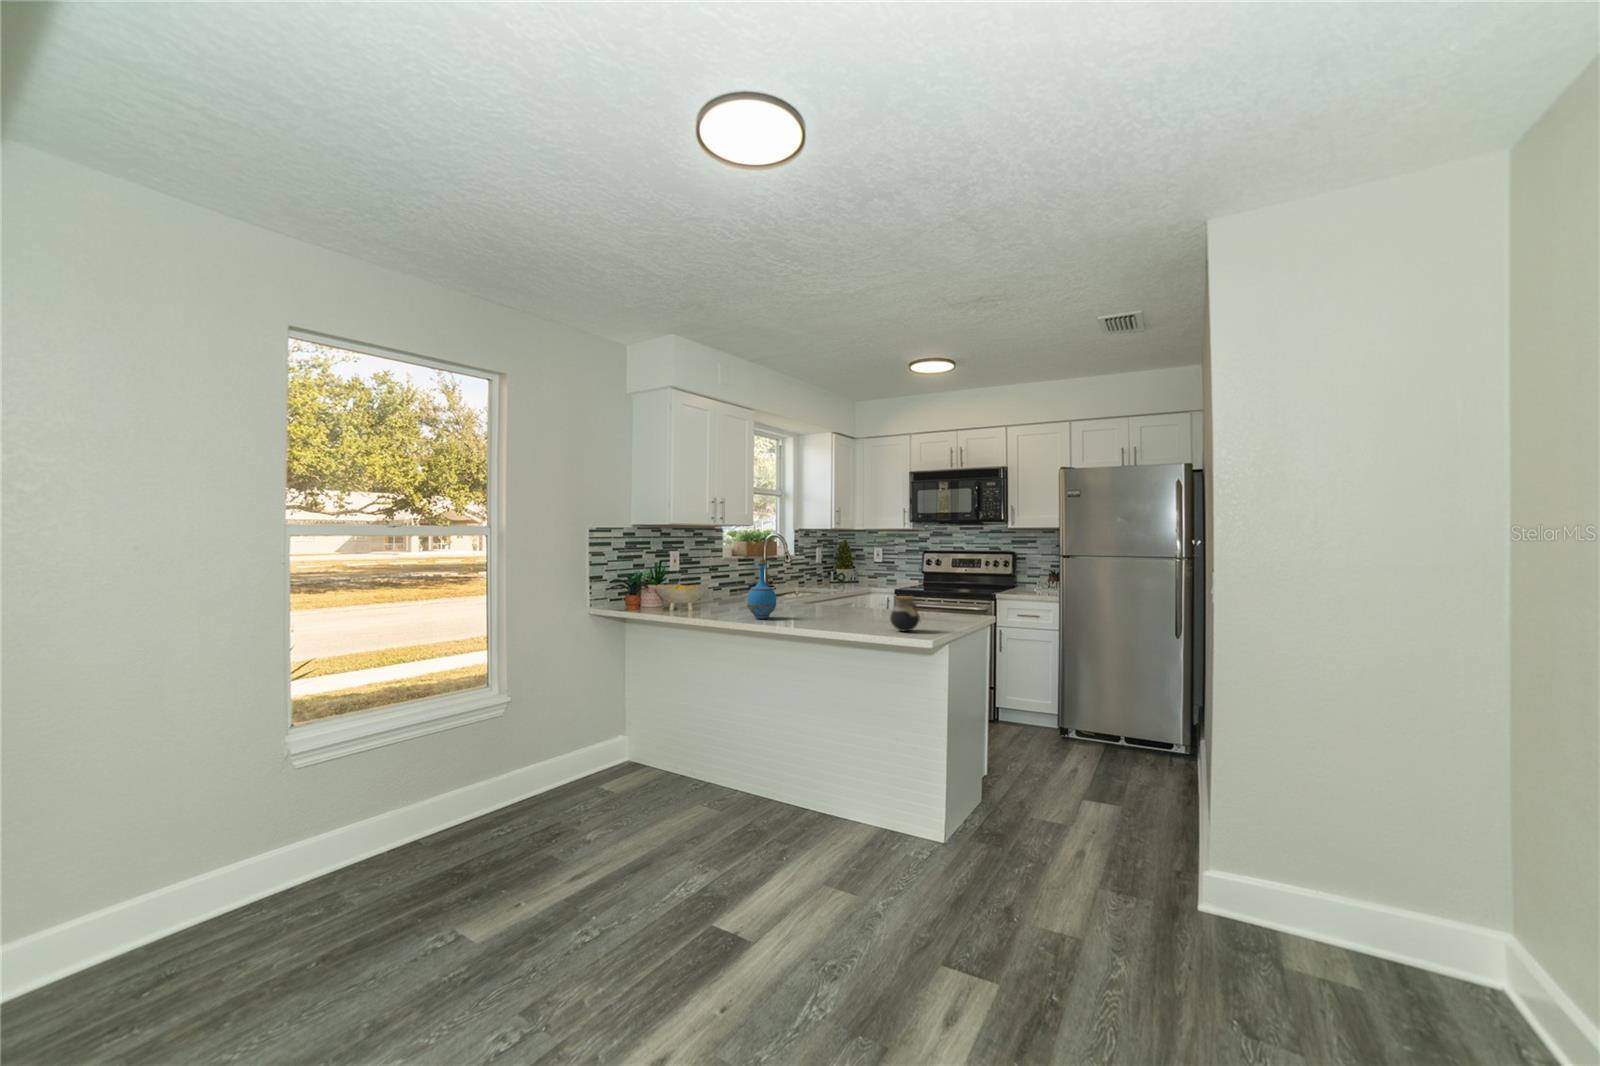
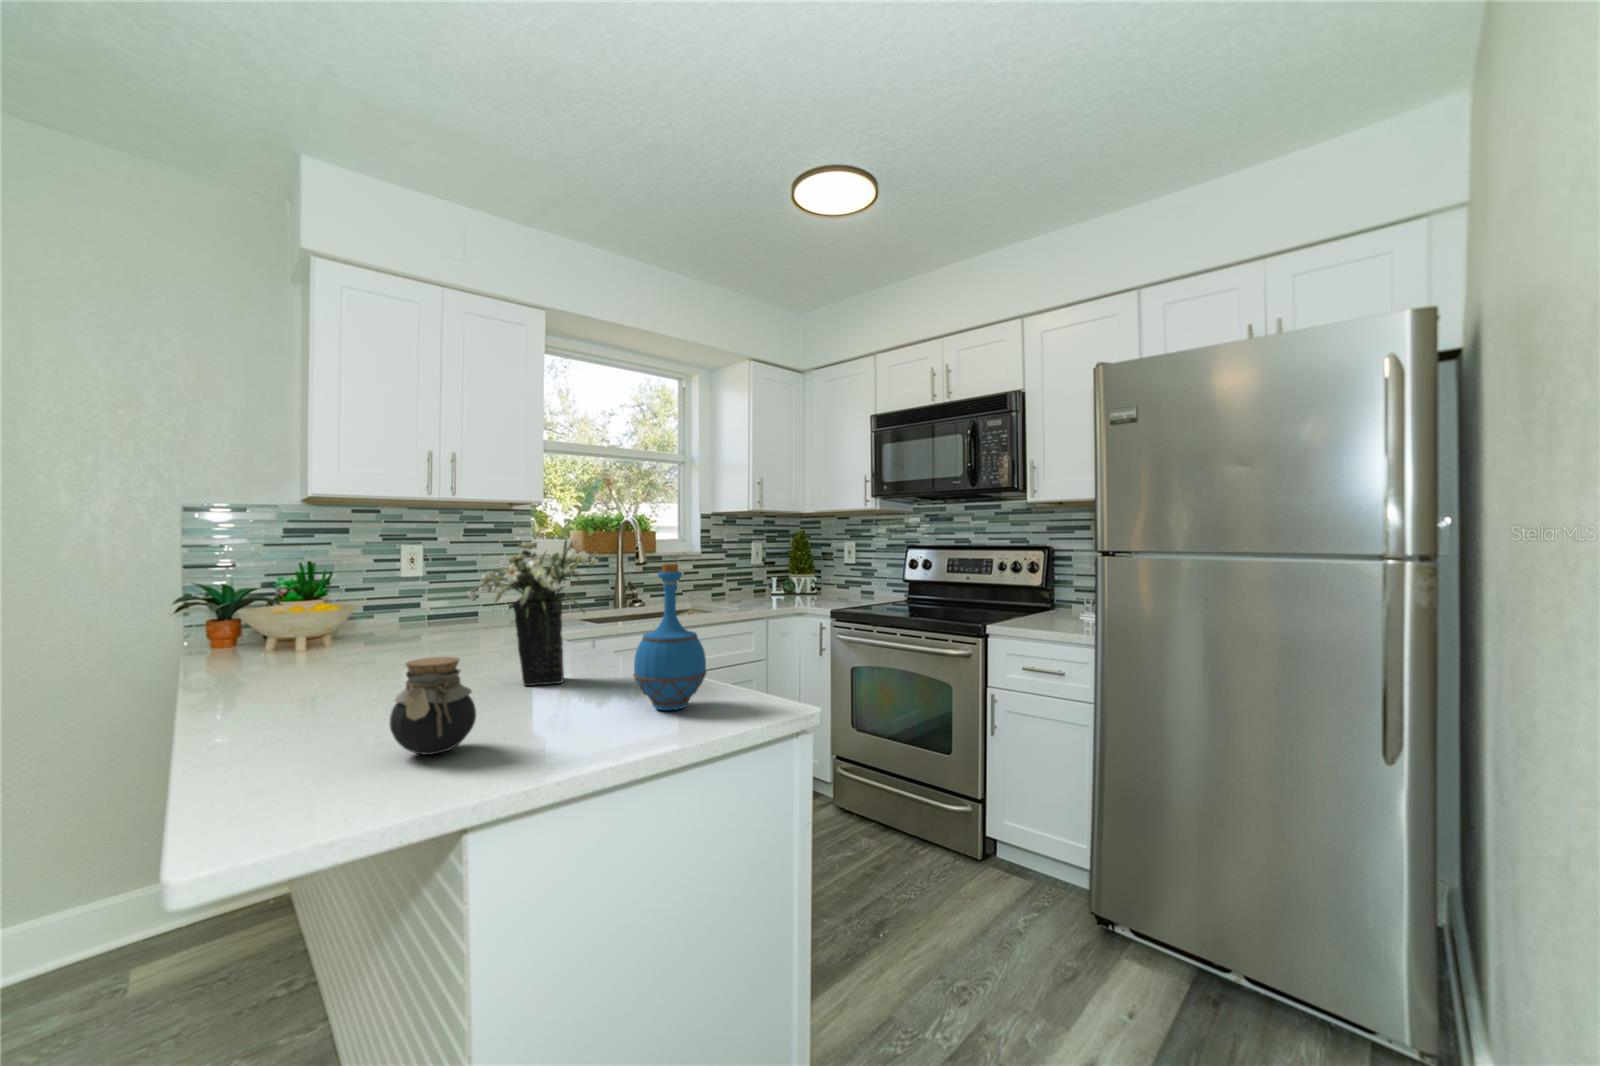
flower arrangement: none [832,549,887,618] -> present [466,540,600,686]
bottle: present [747,559,777,619] -> present [633,563,706,710]

